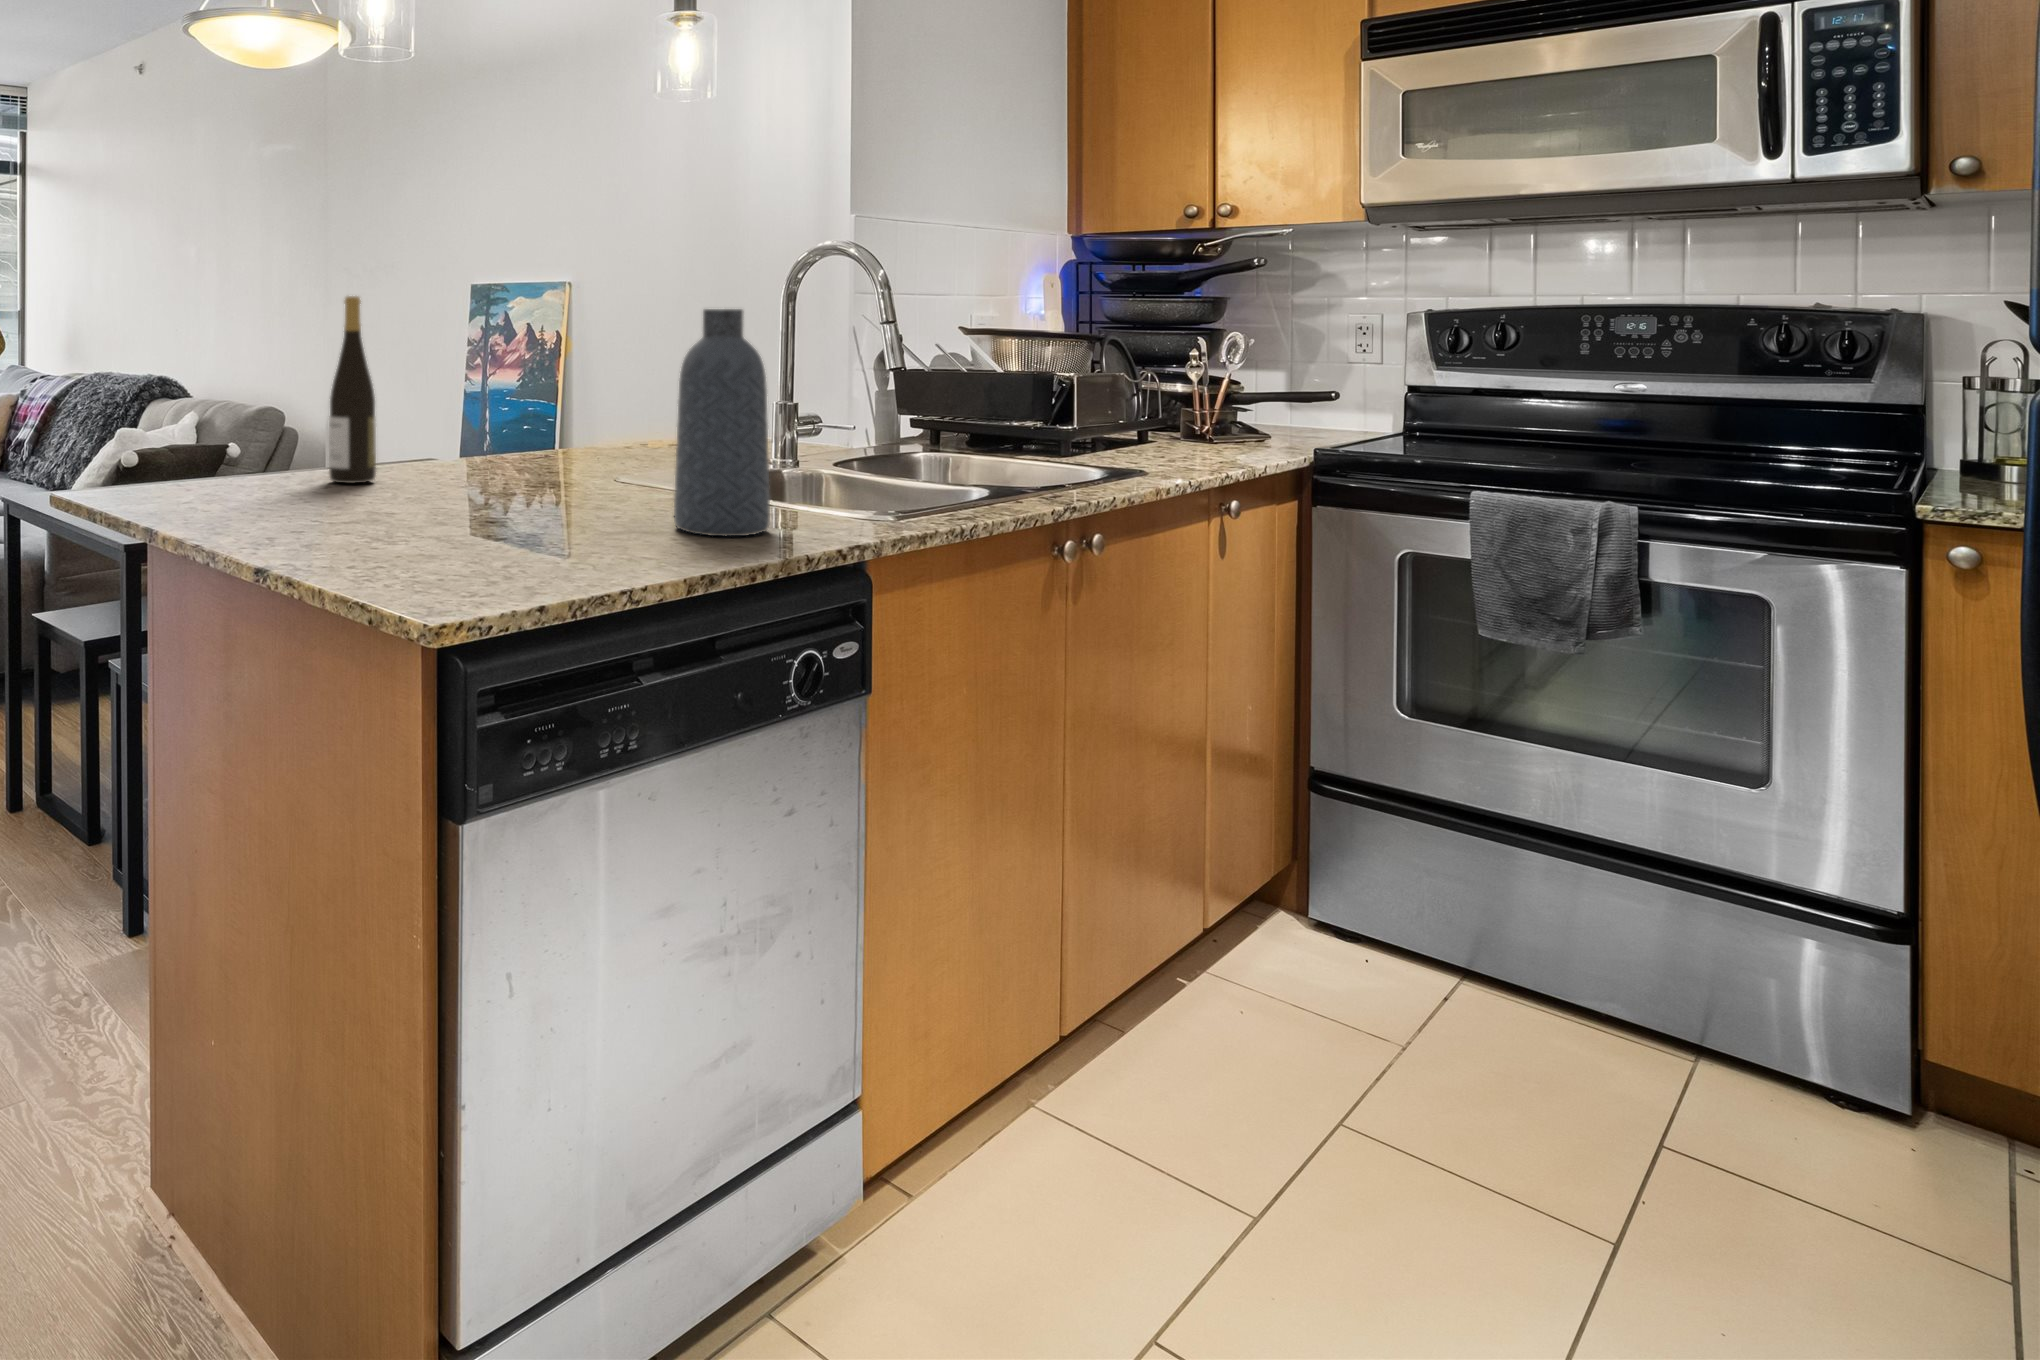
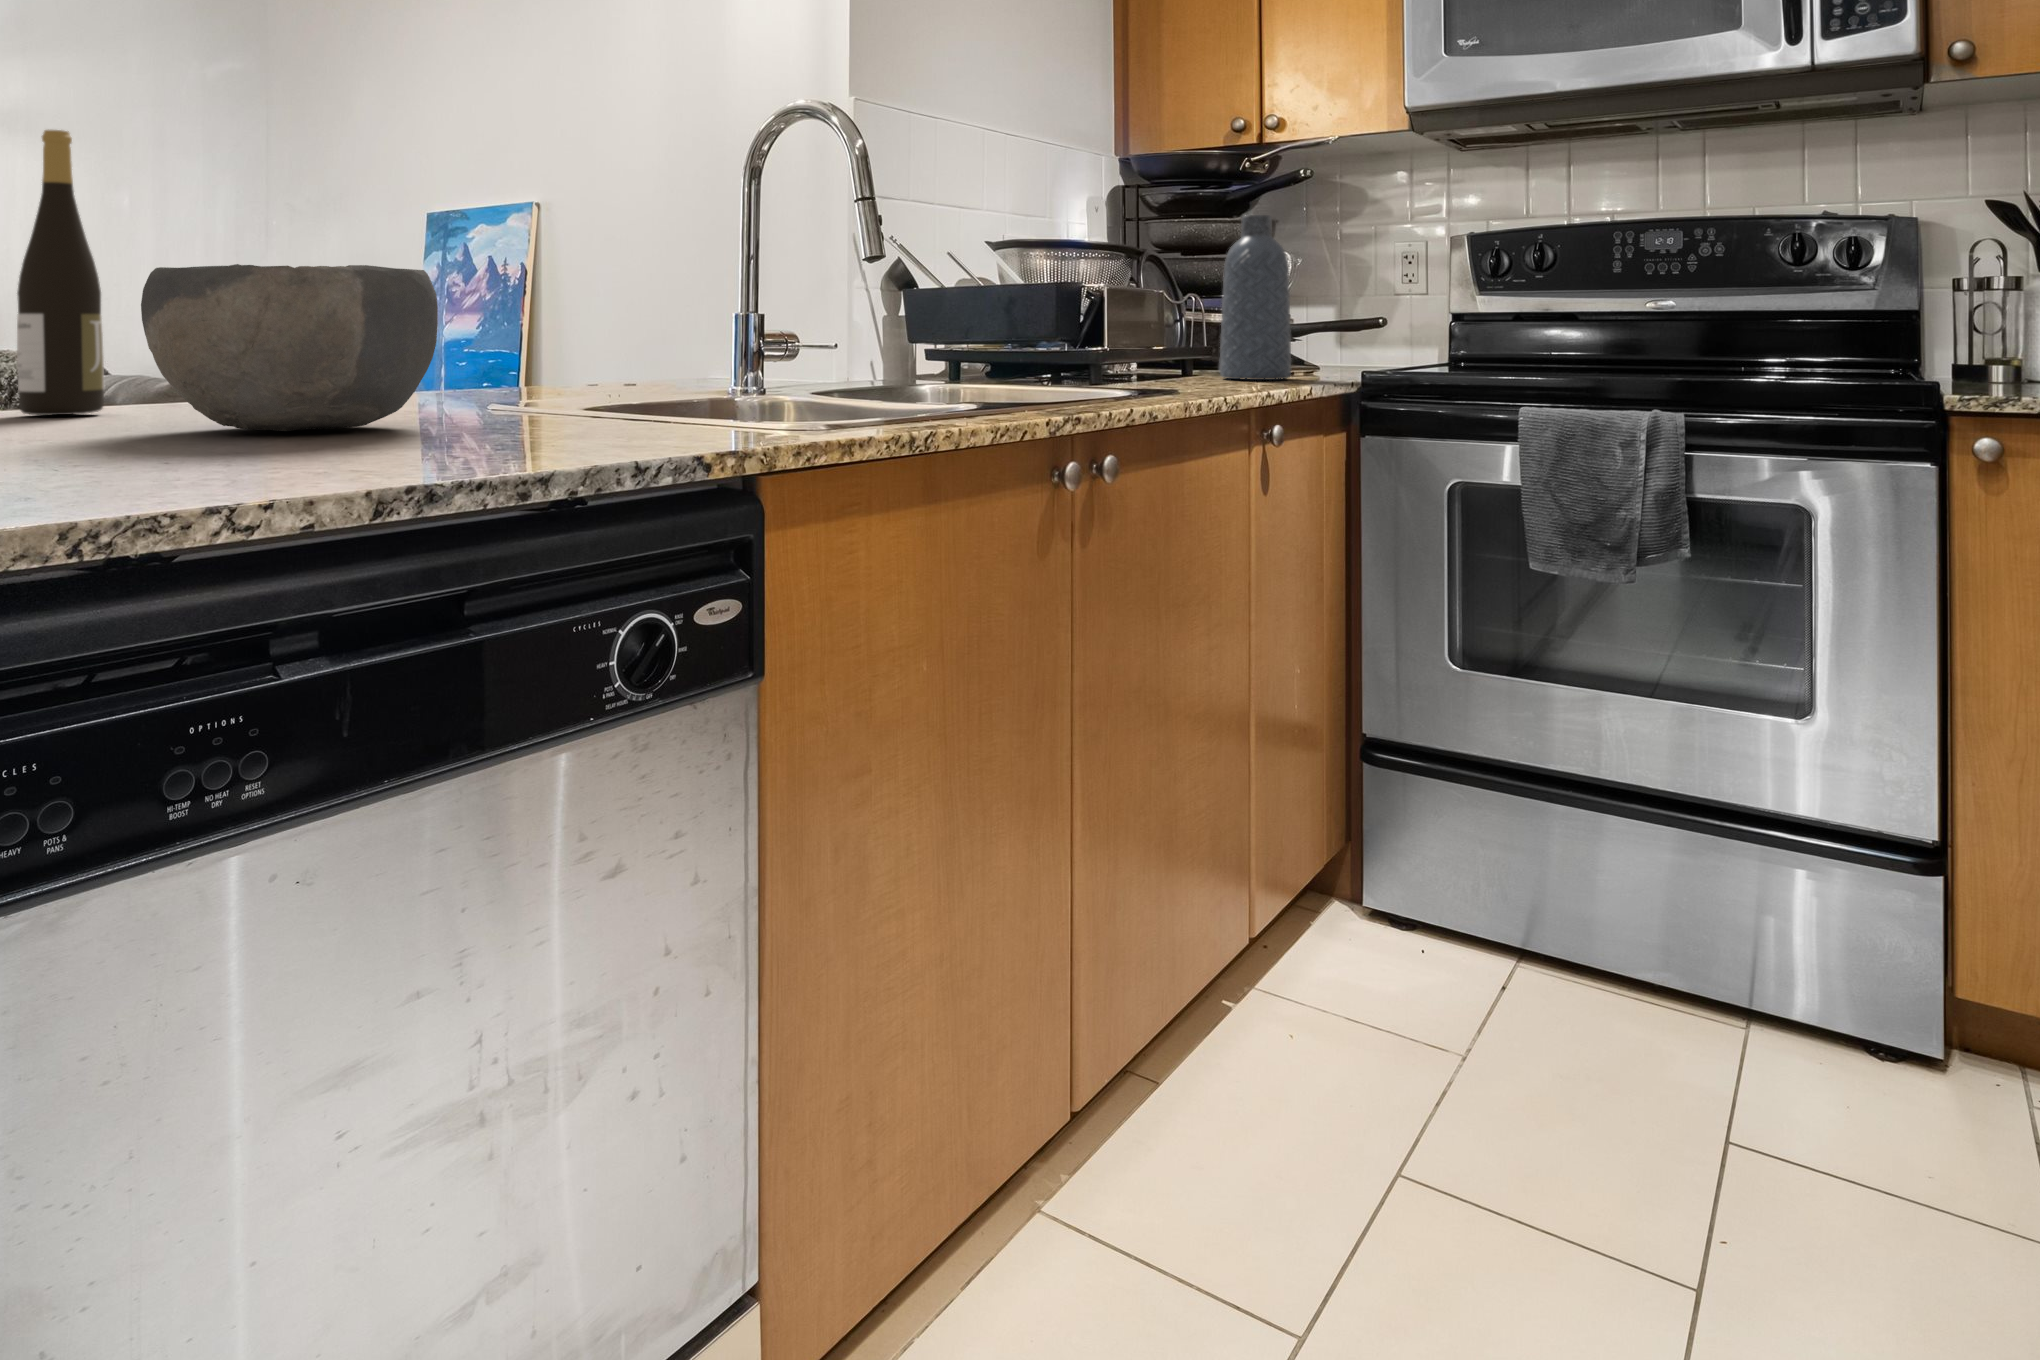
vase: present [674,309,770,536] -> present [1219,215,1291,380]
bowl: none [447,396,617,511] -> present [141,264,438,431]

